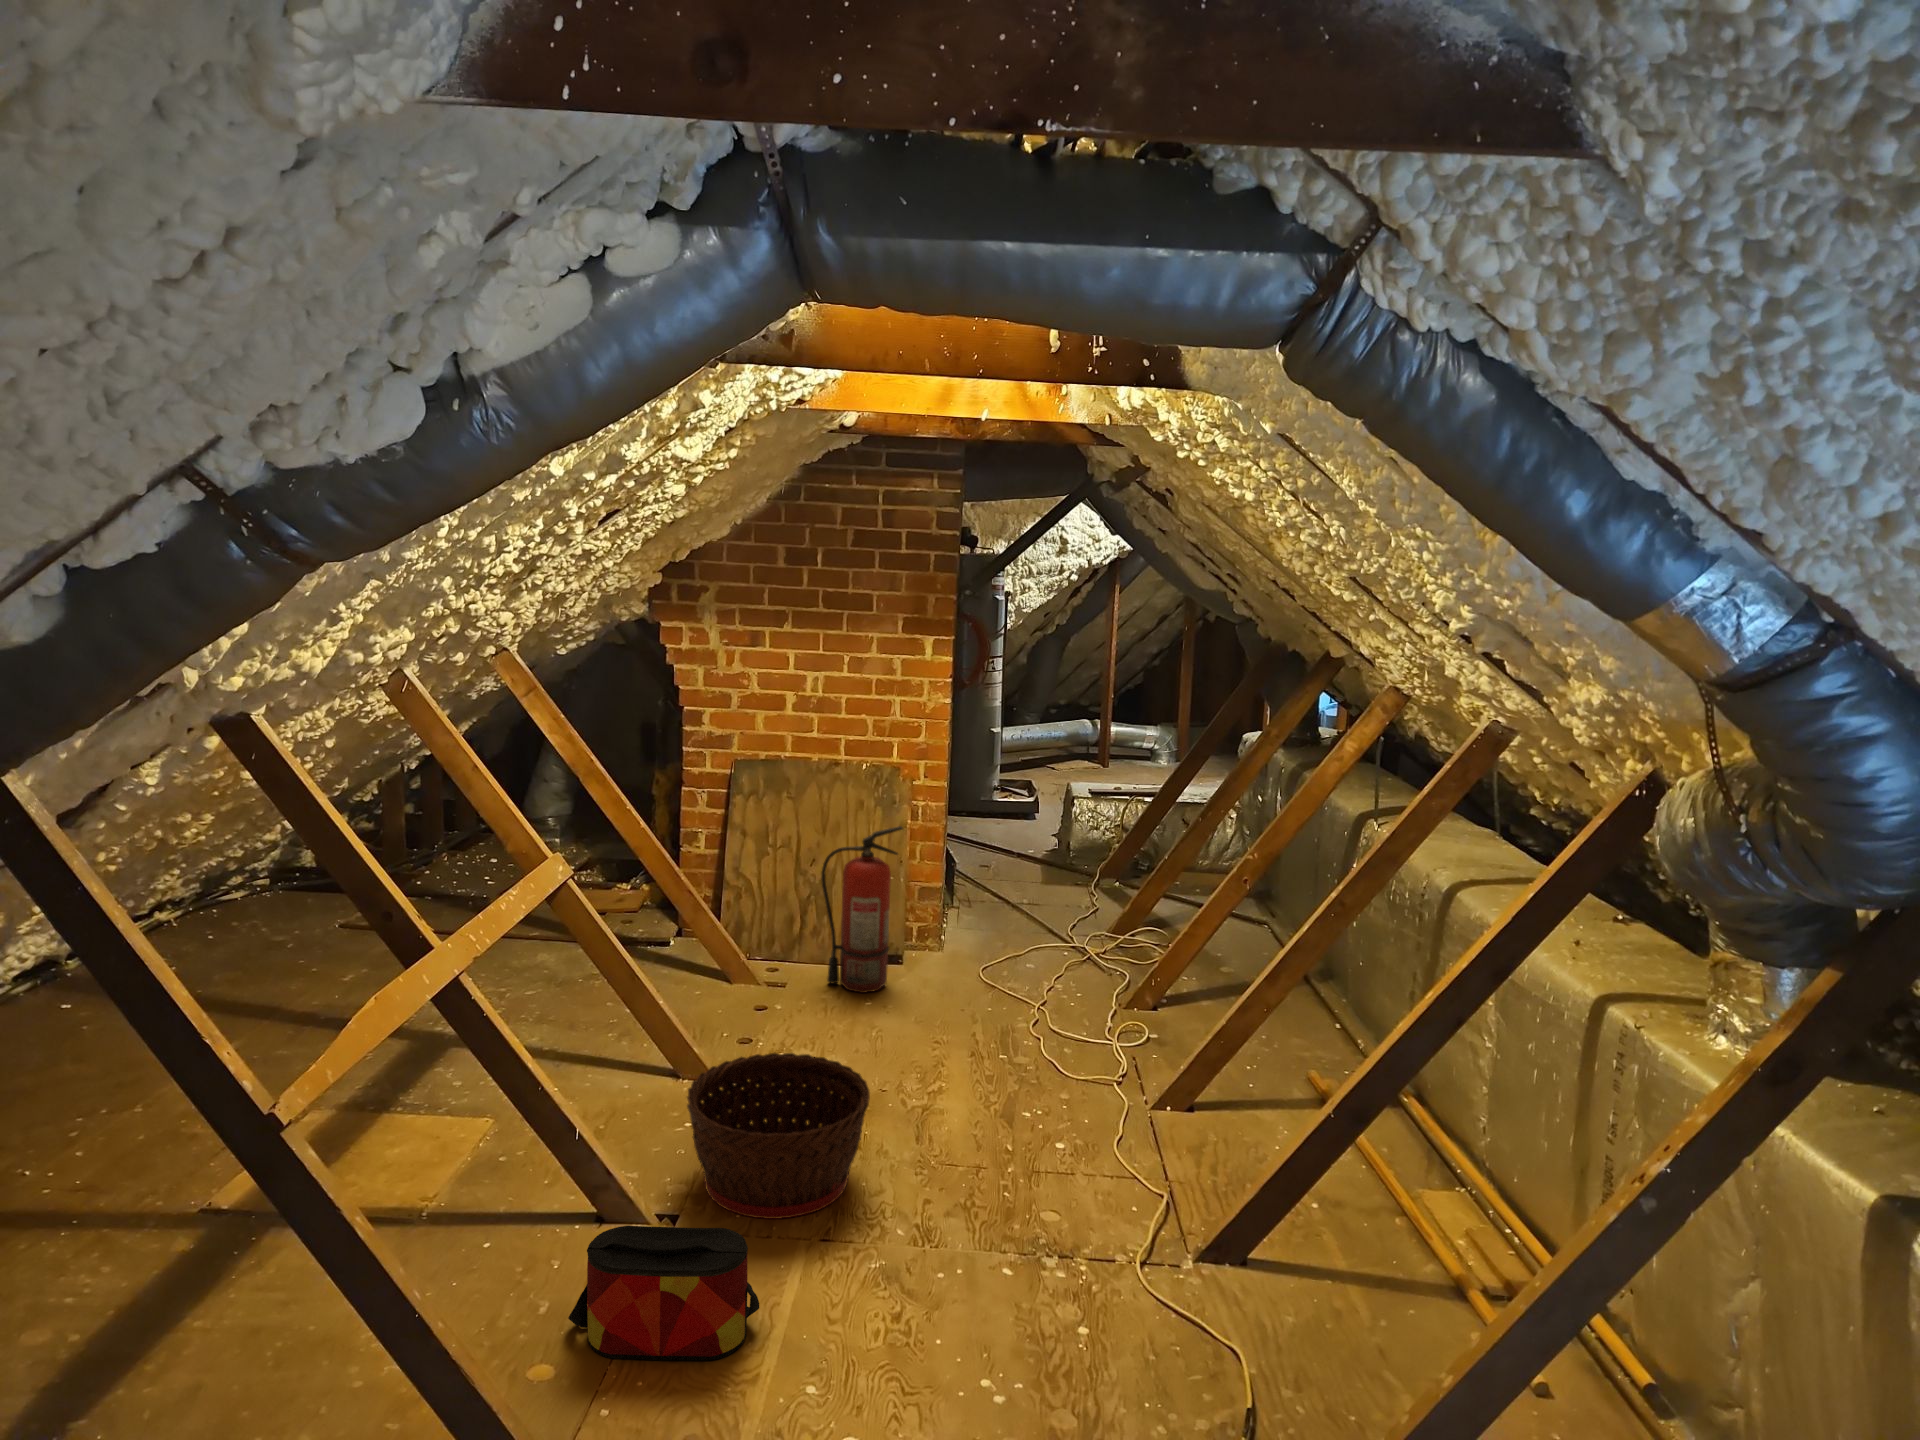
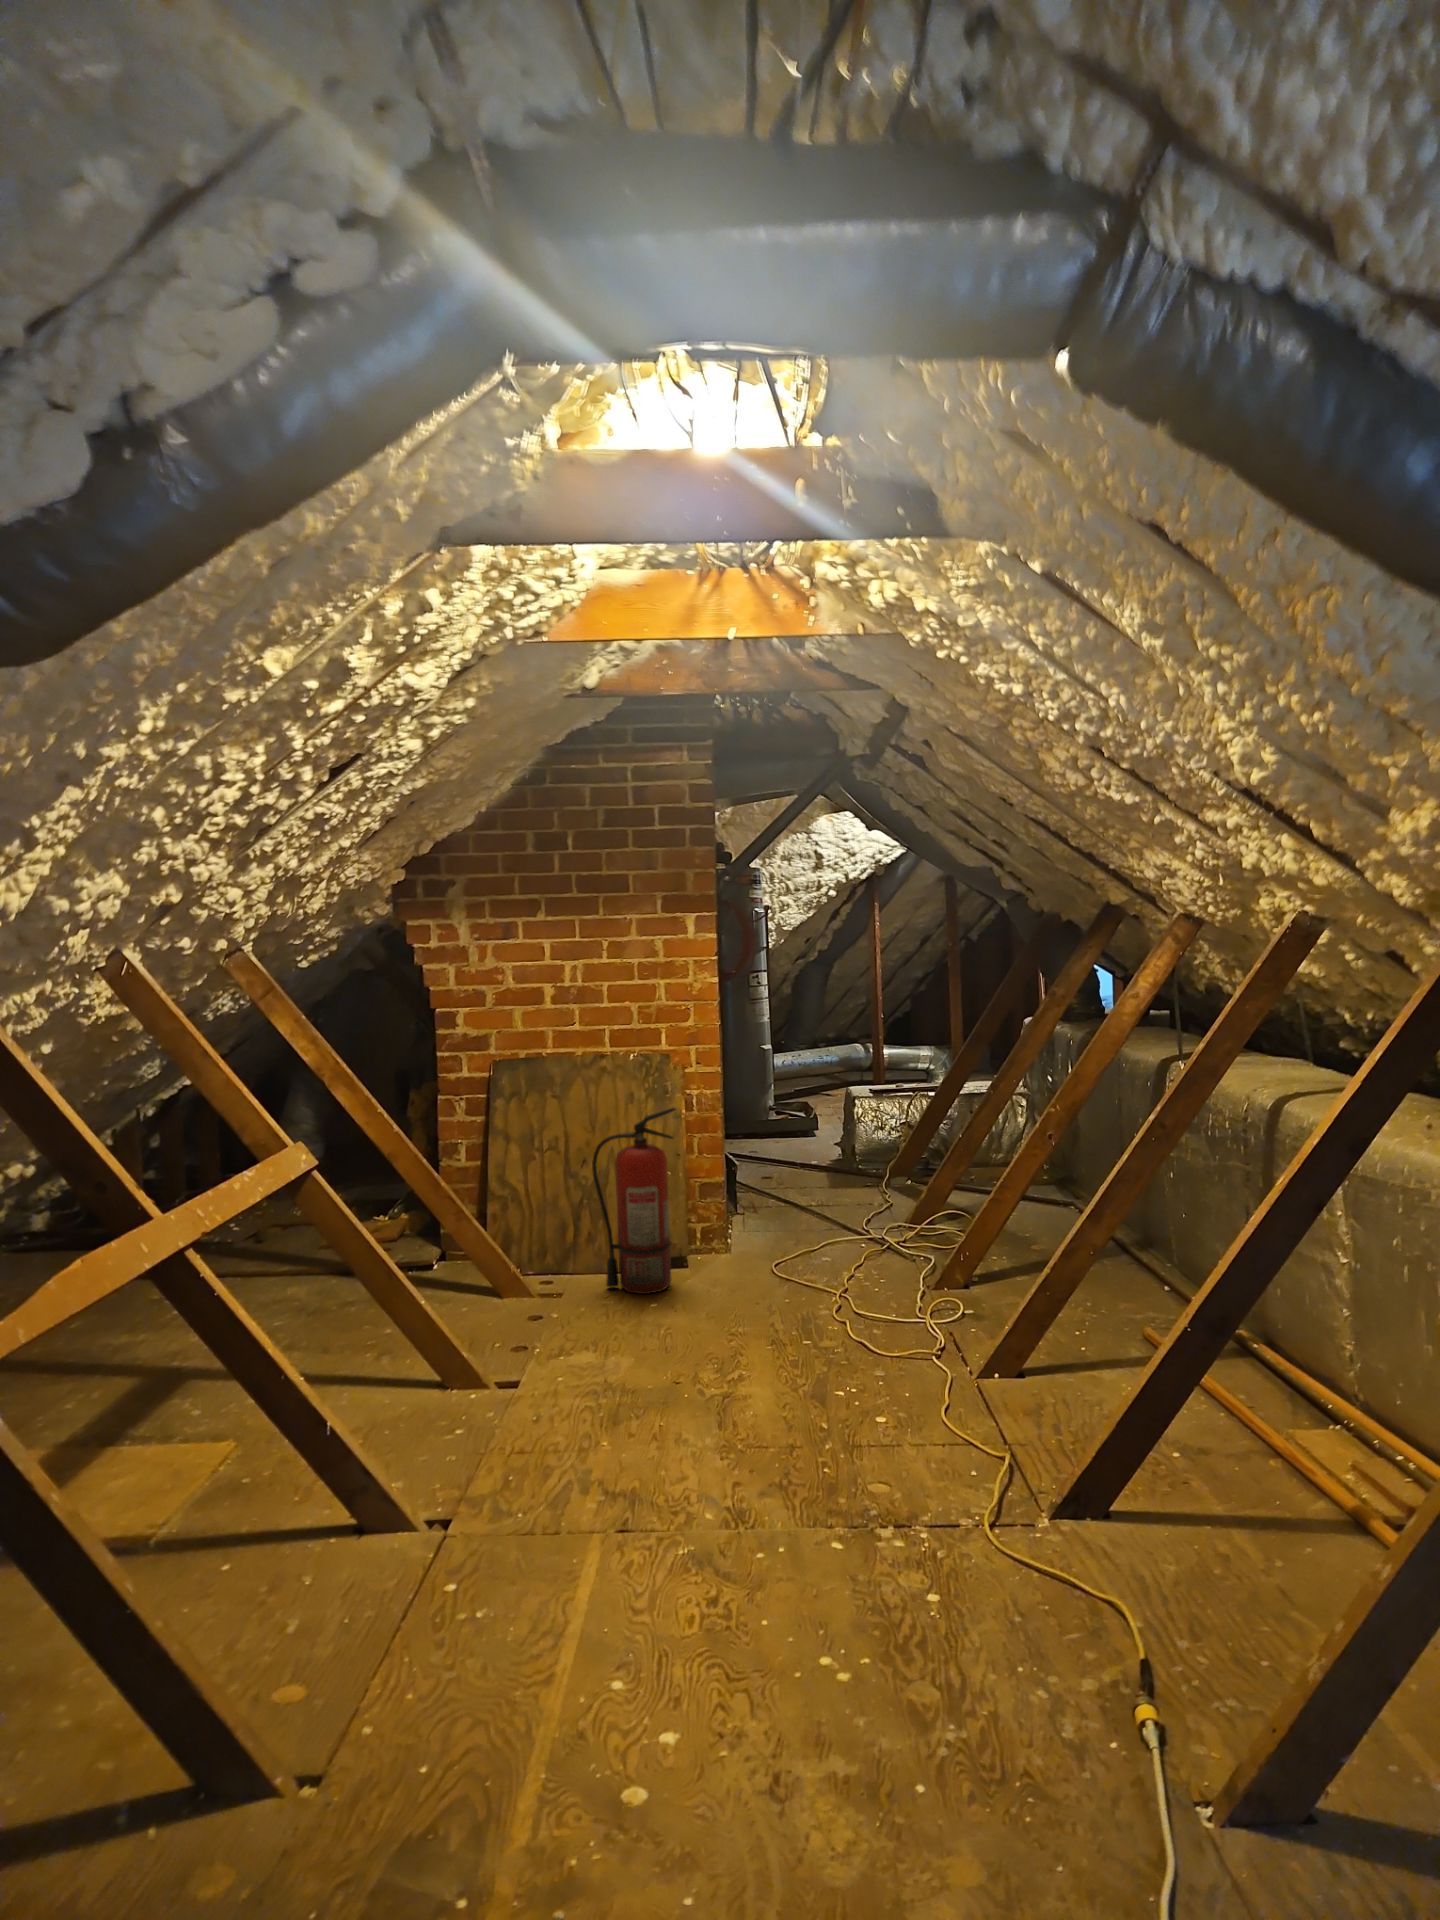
basket: present [687,1052,870,1219] -> none [454,1332,662,1513]
bag: present [568,1226,759,1360] -> none [324,1505,550,1668]

